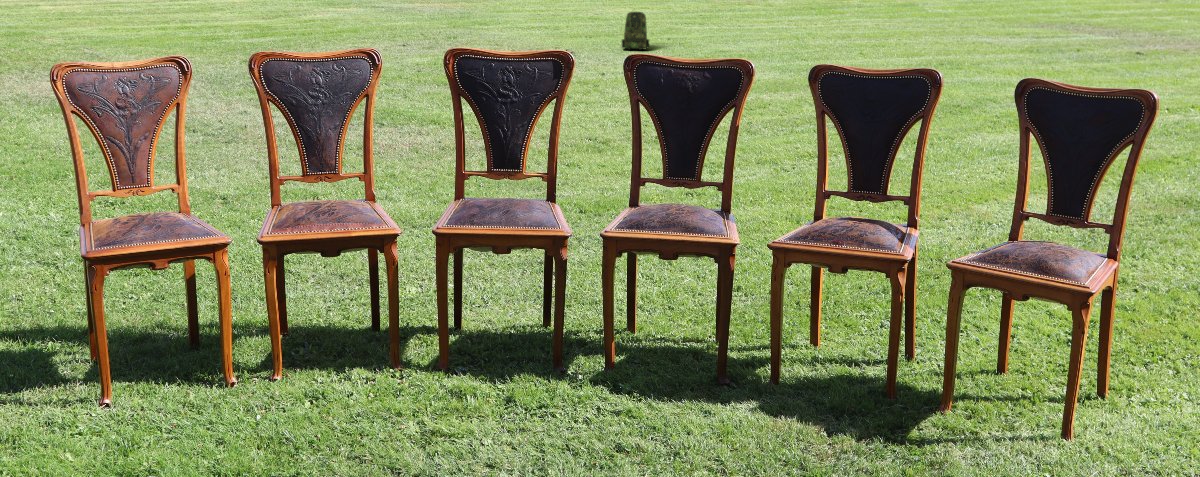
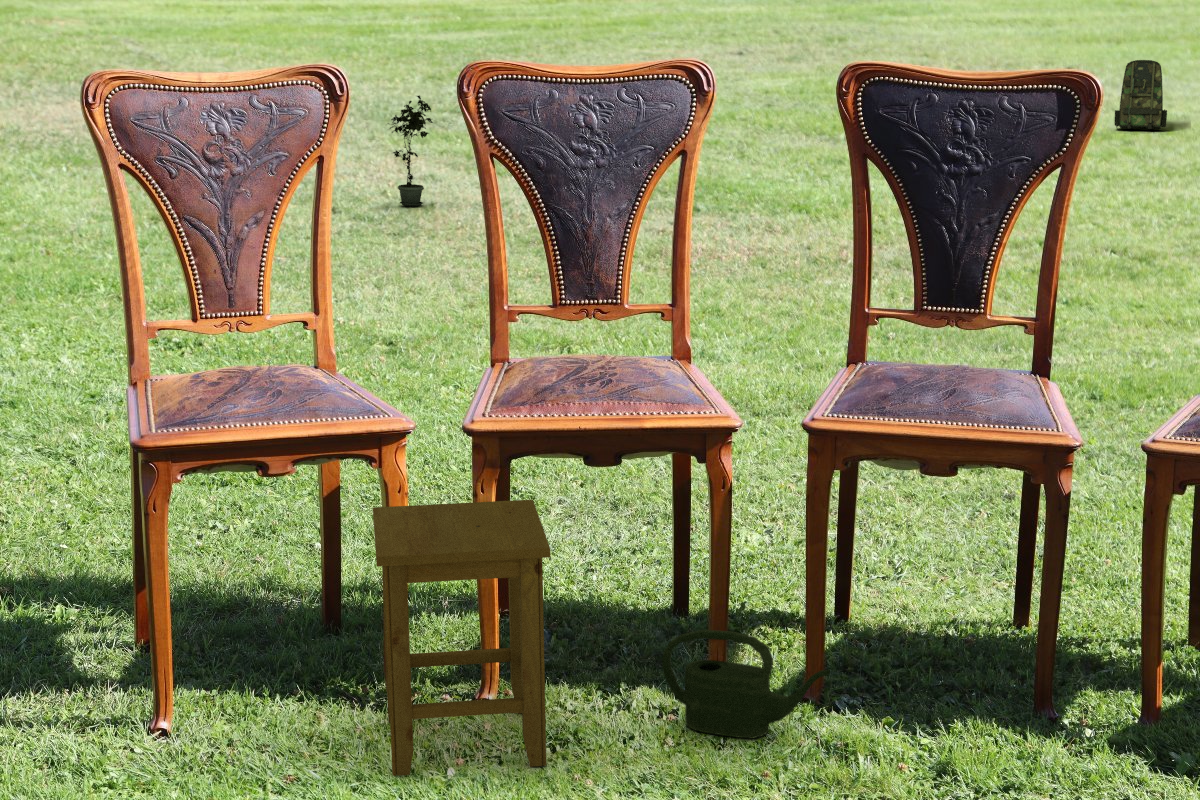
potted plant: none [204,37,233,101] -> present [388,96,433,207]
stool: none [213,278,309,420] -> present [373,500,551,776]
watering can: none [366,338,449,390] -> present [662,630,830,738]

